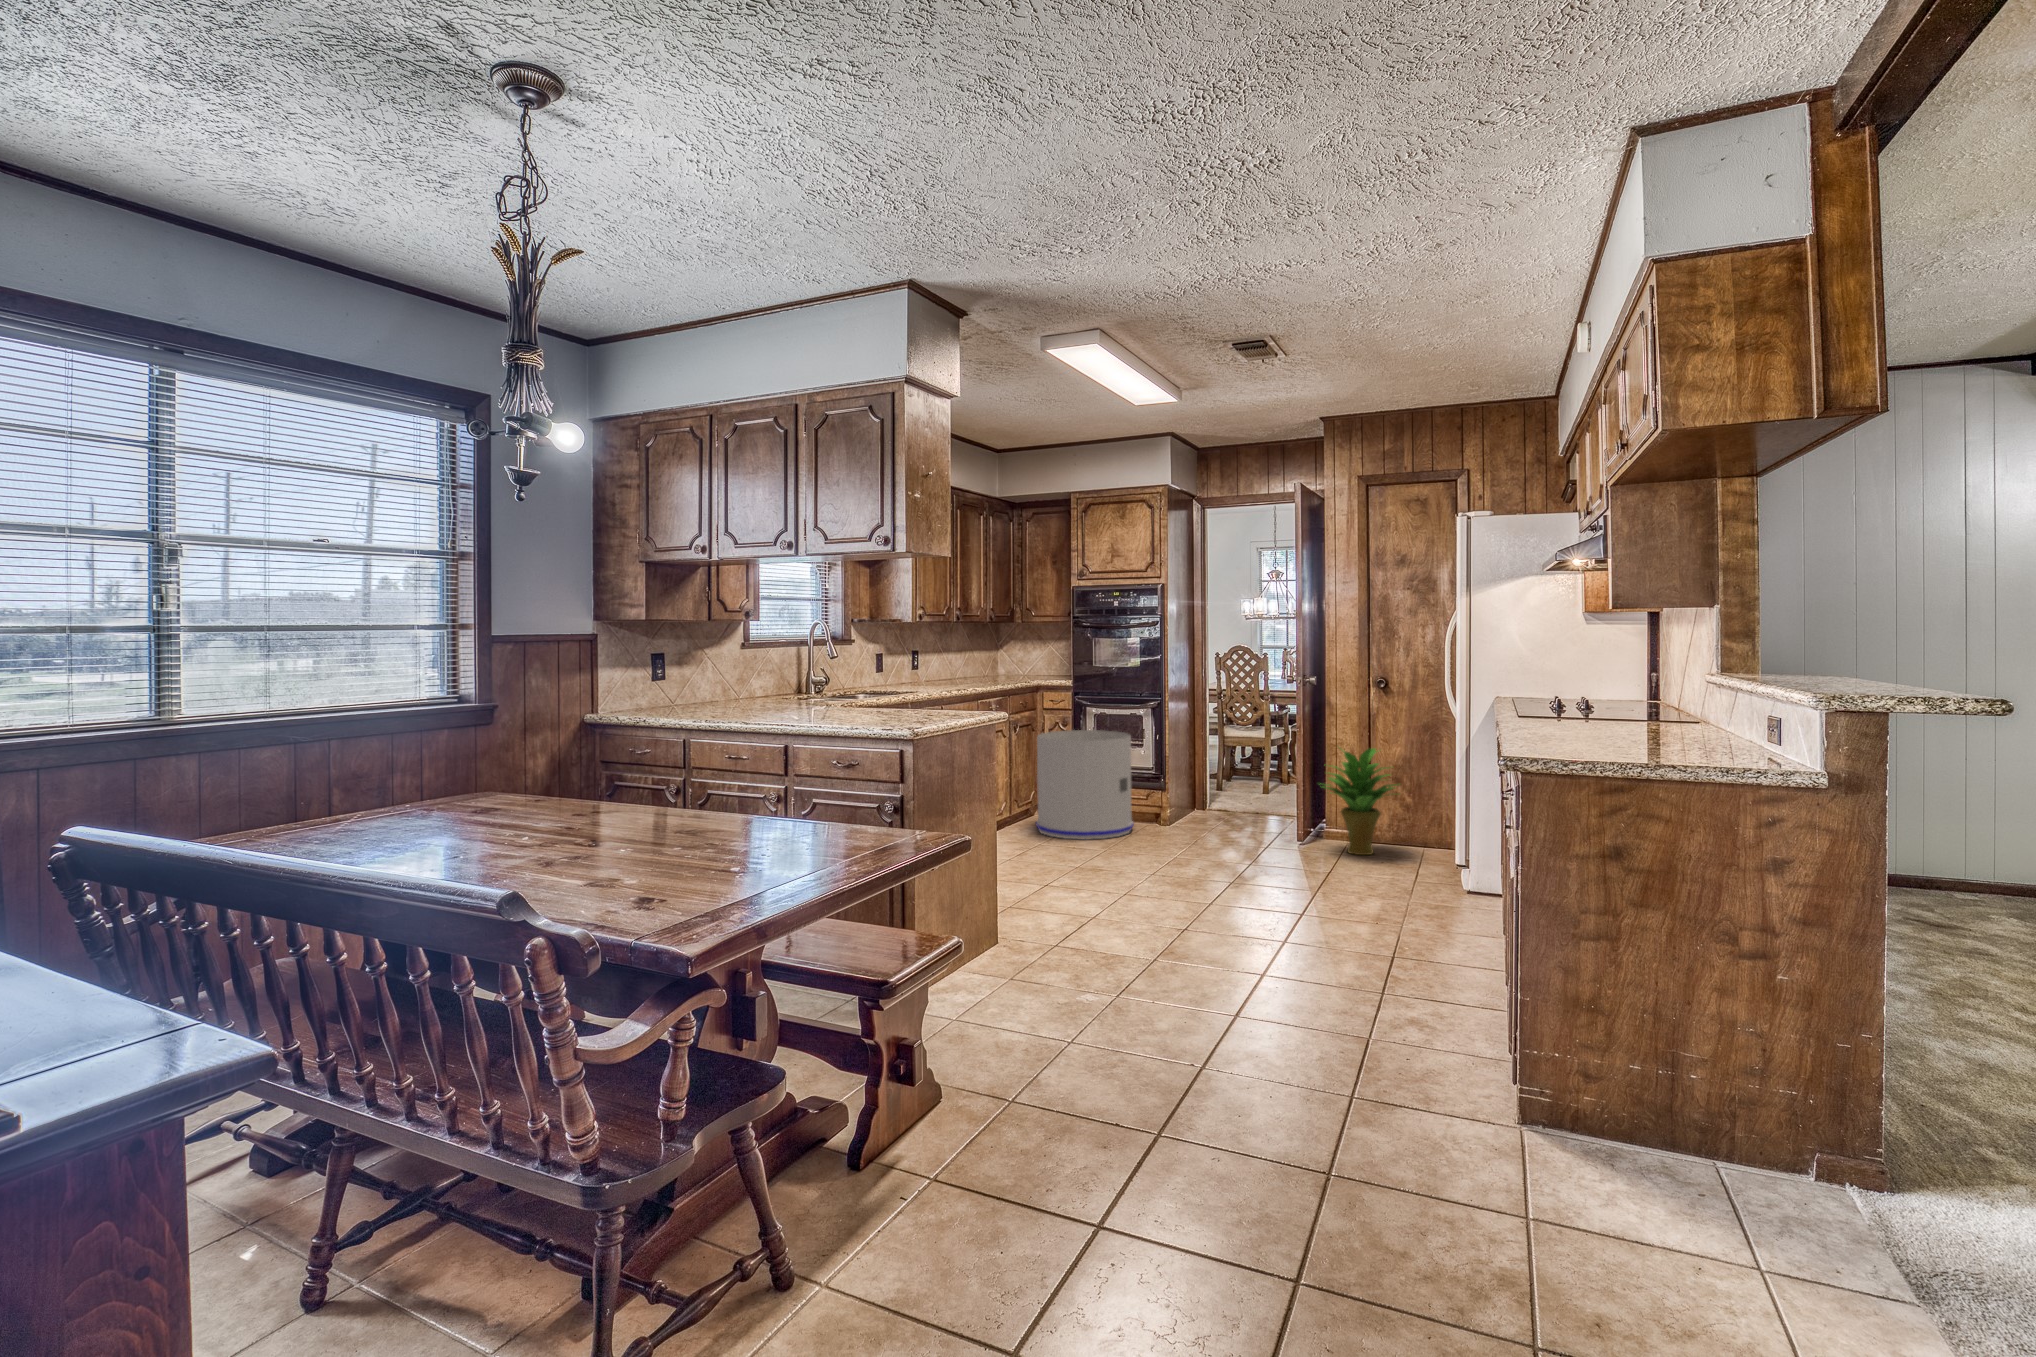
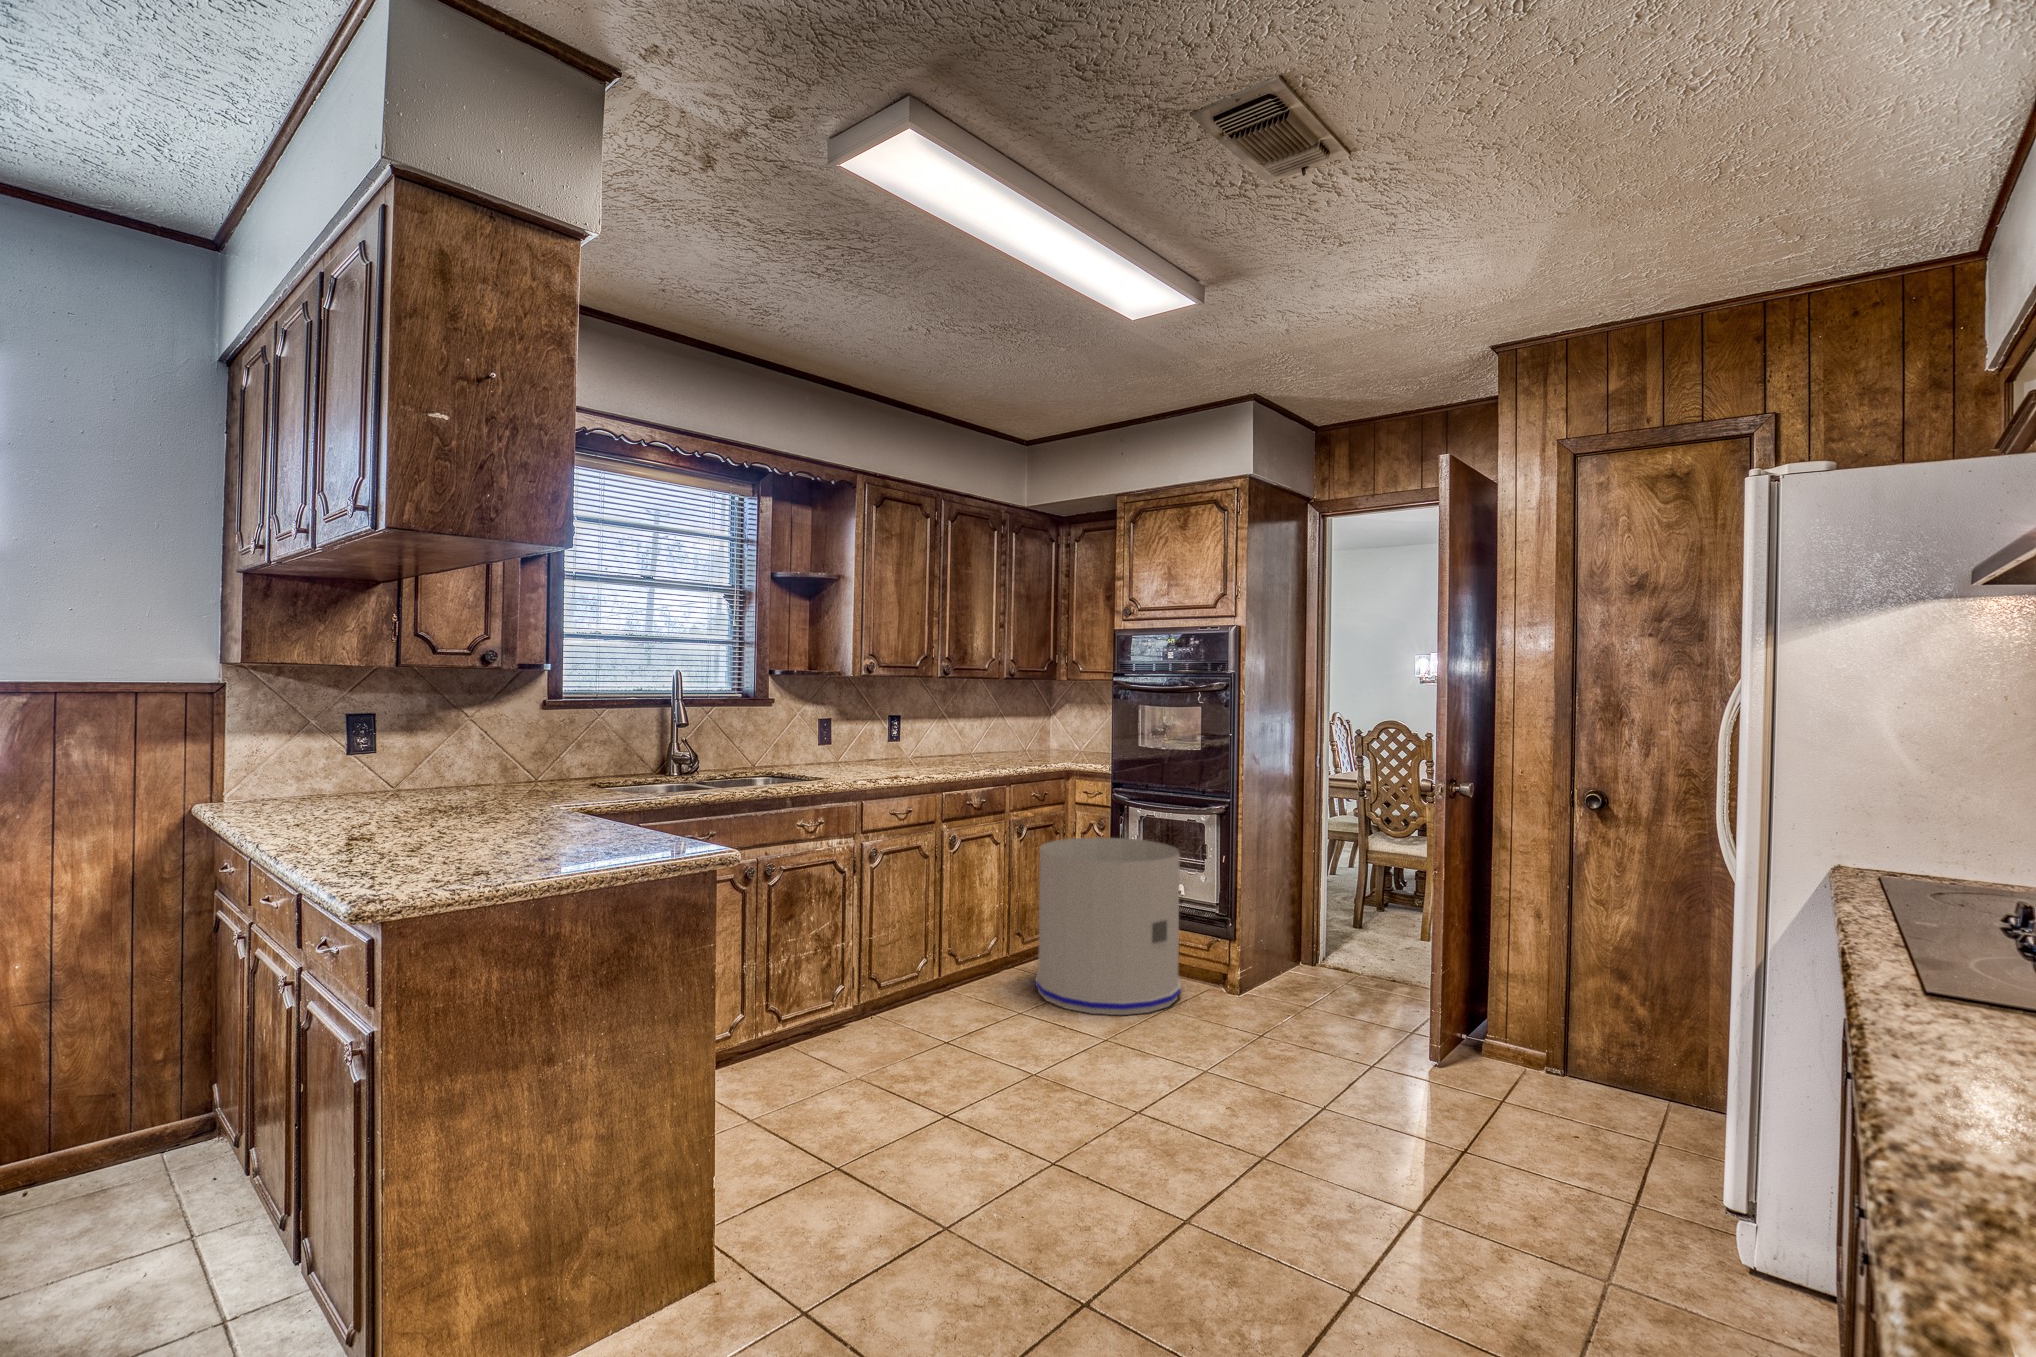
potted plant: present [1324,748,1395,855] -> none [1469,905,1632,1112]

